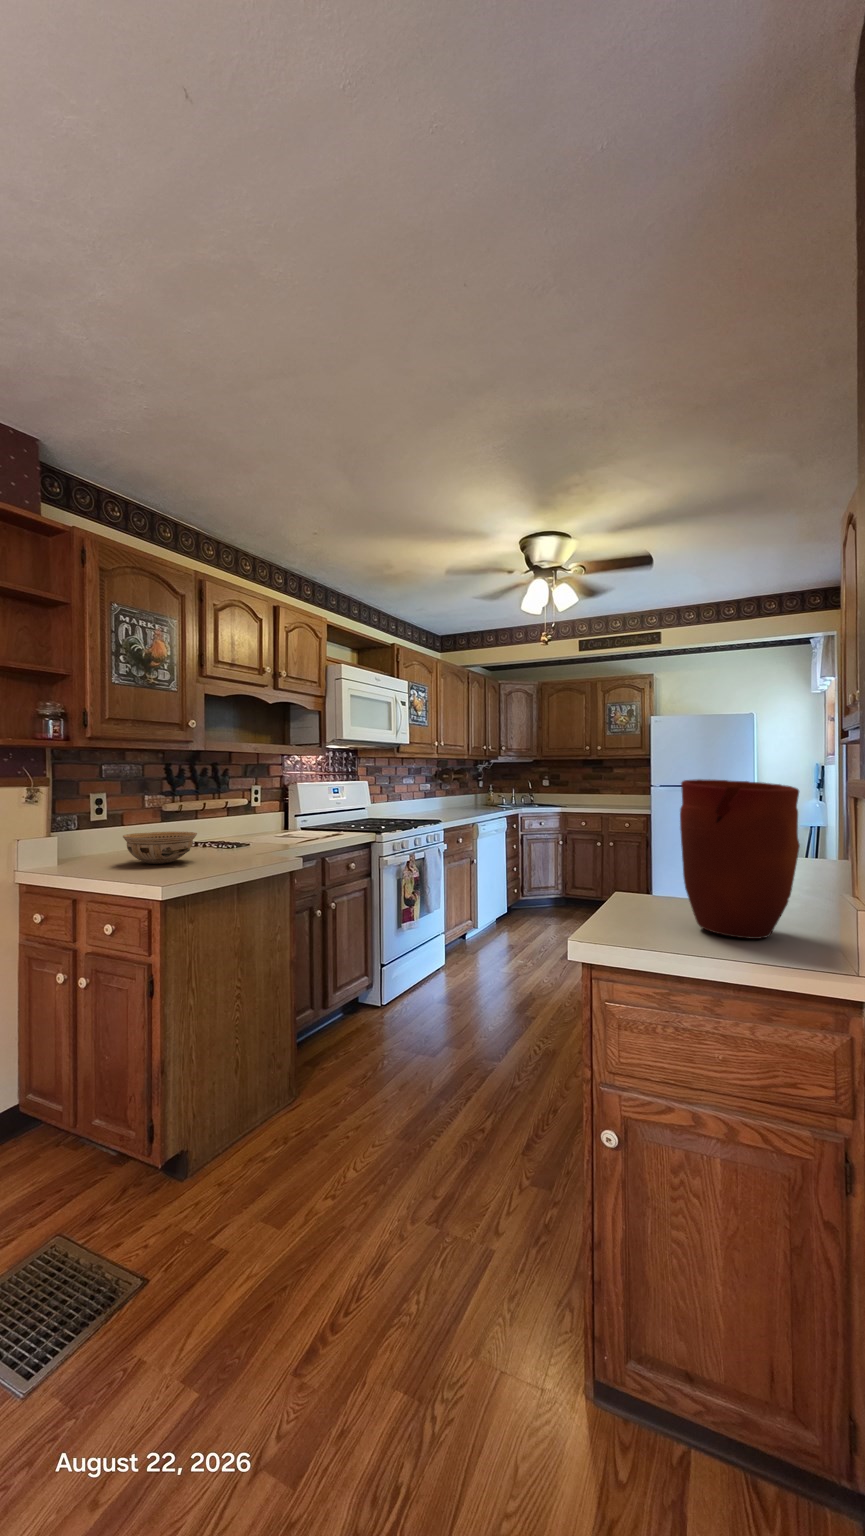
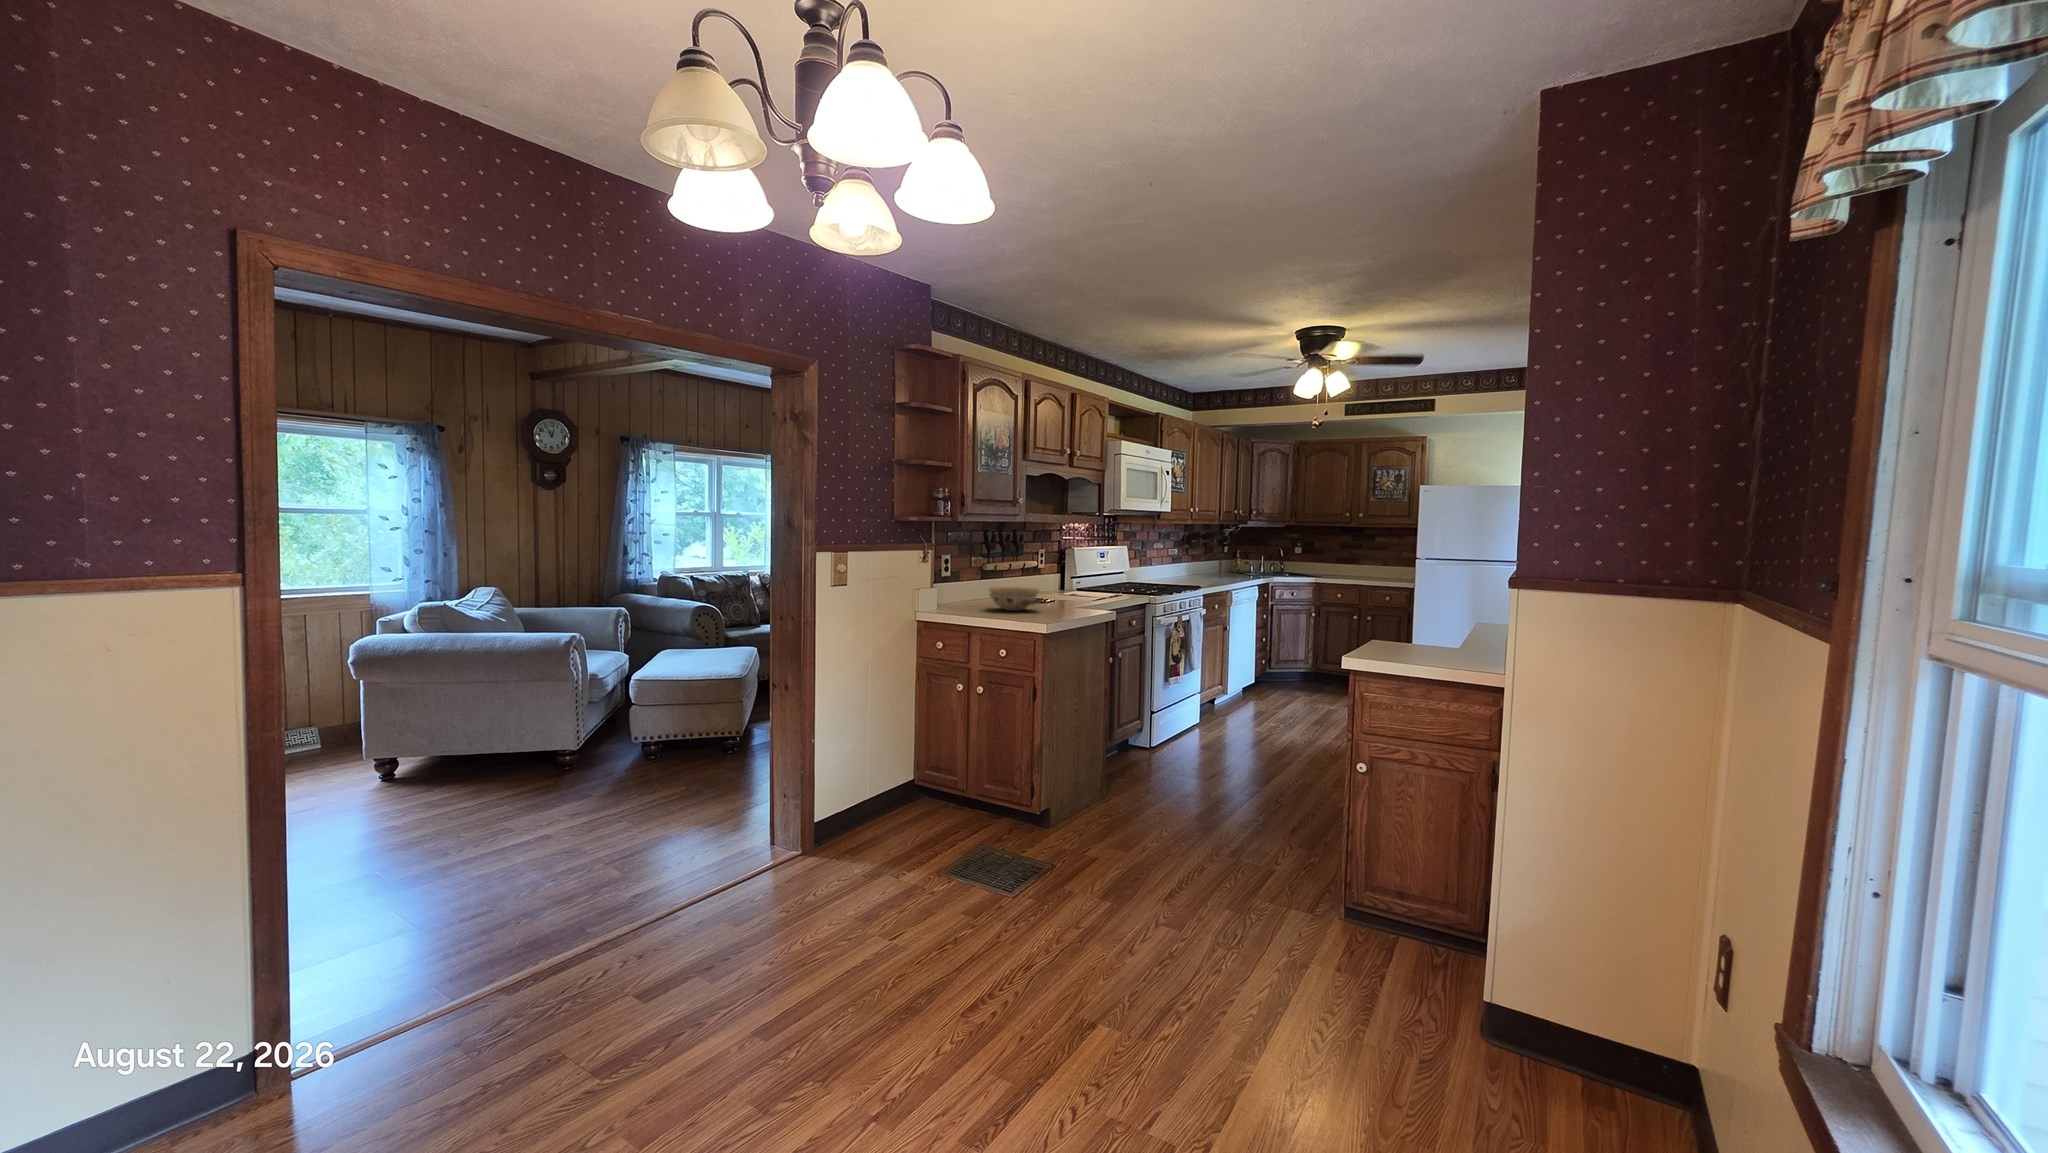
vase: present [680,779,800,939] -> none [1411,565,1483,659]

